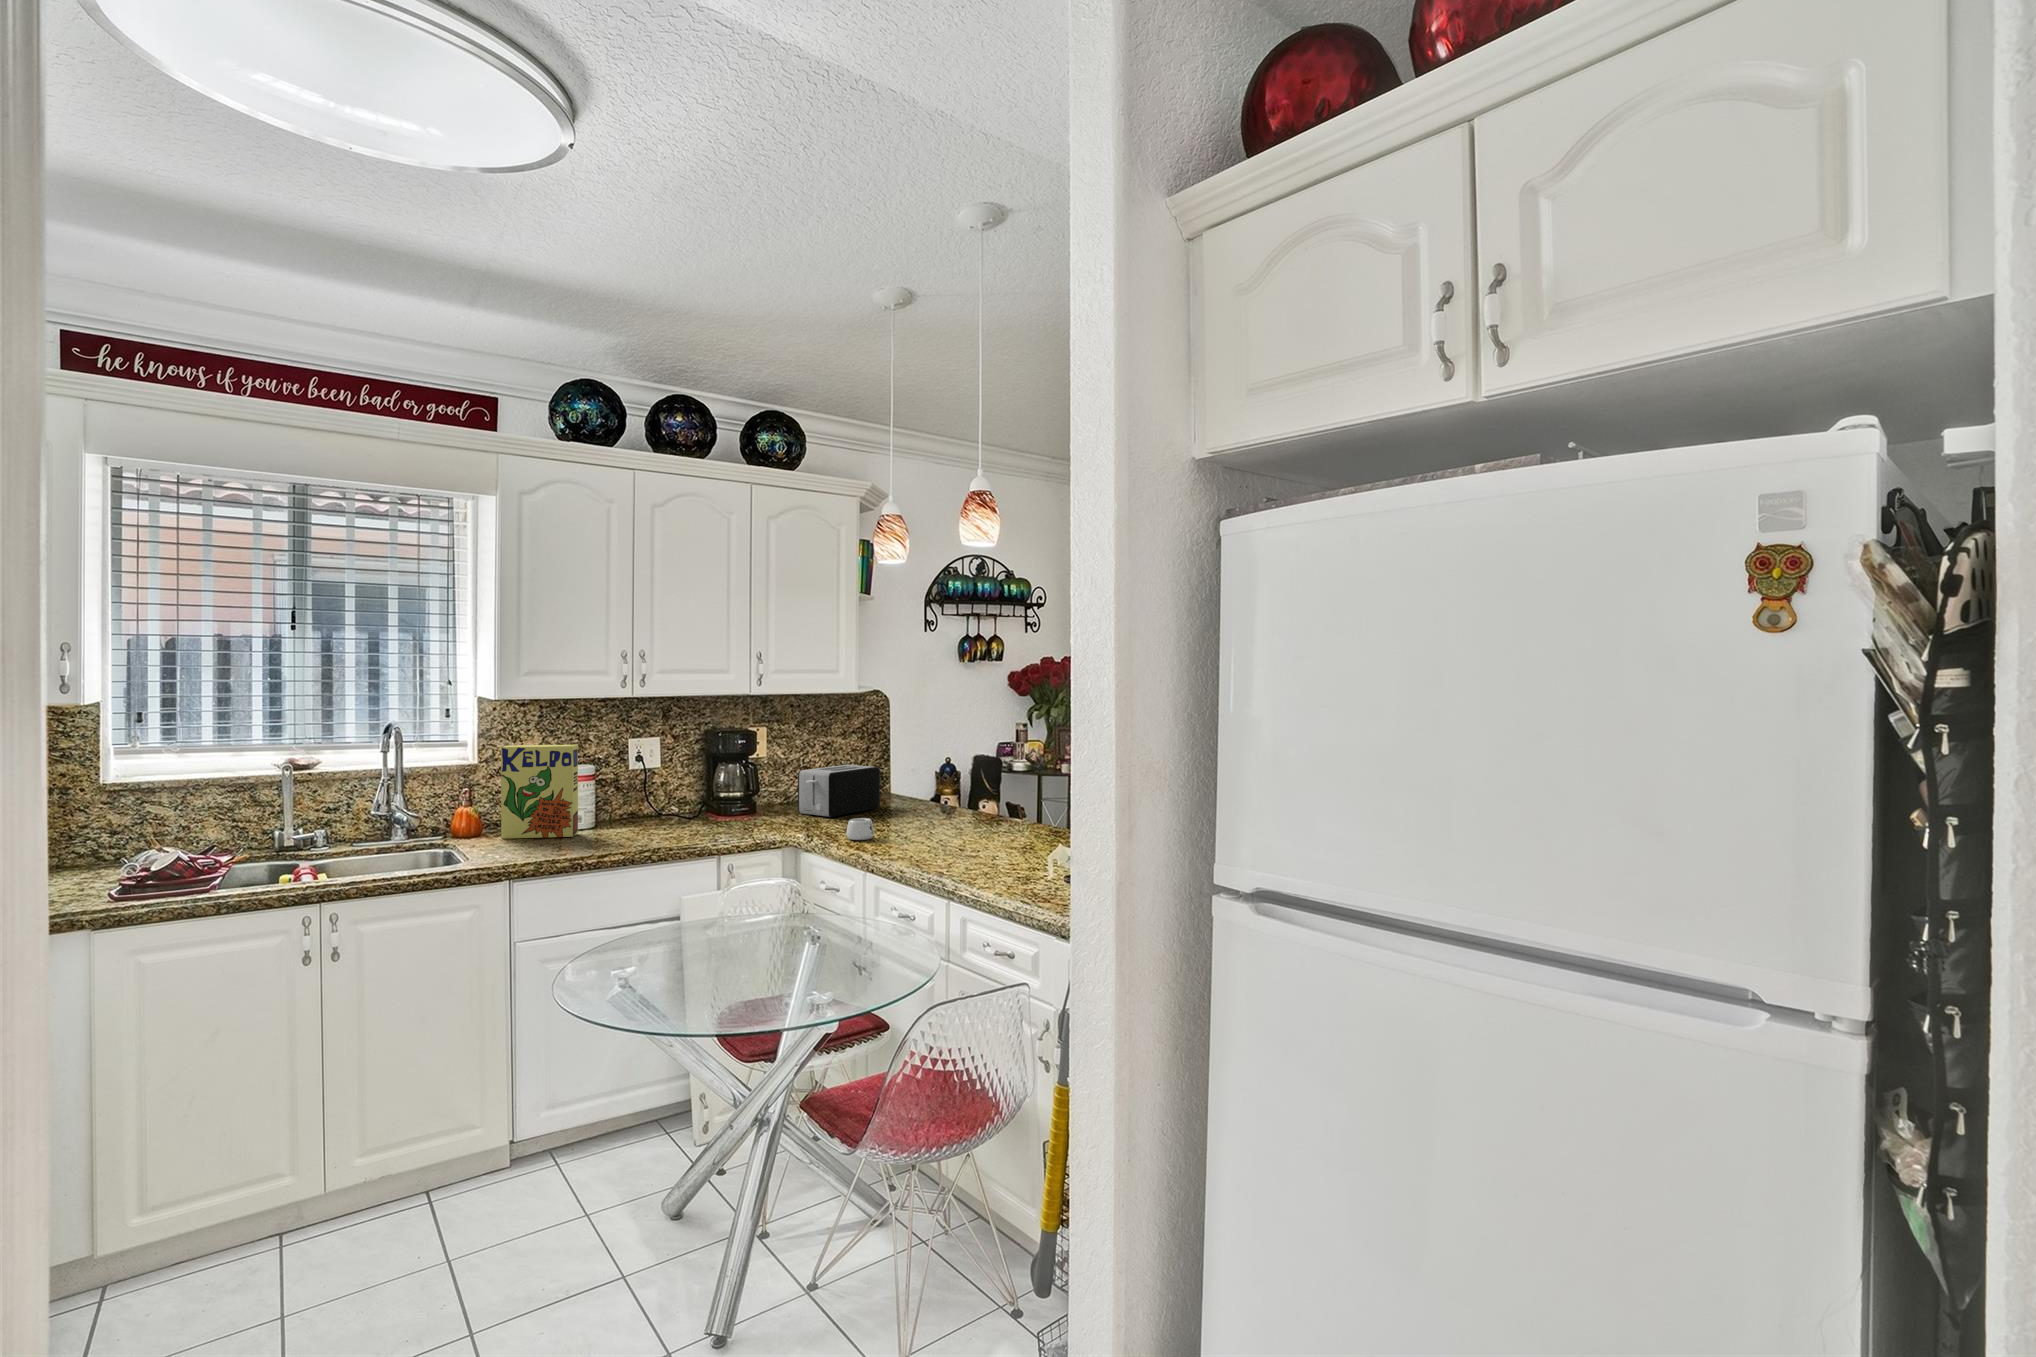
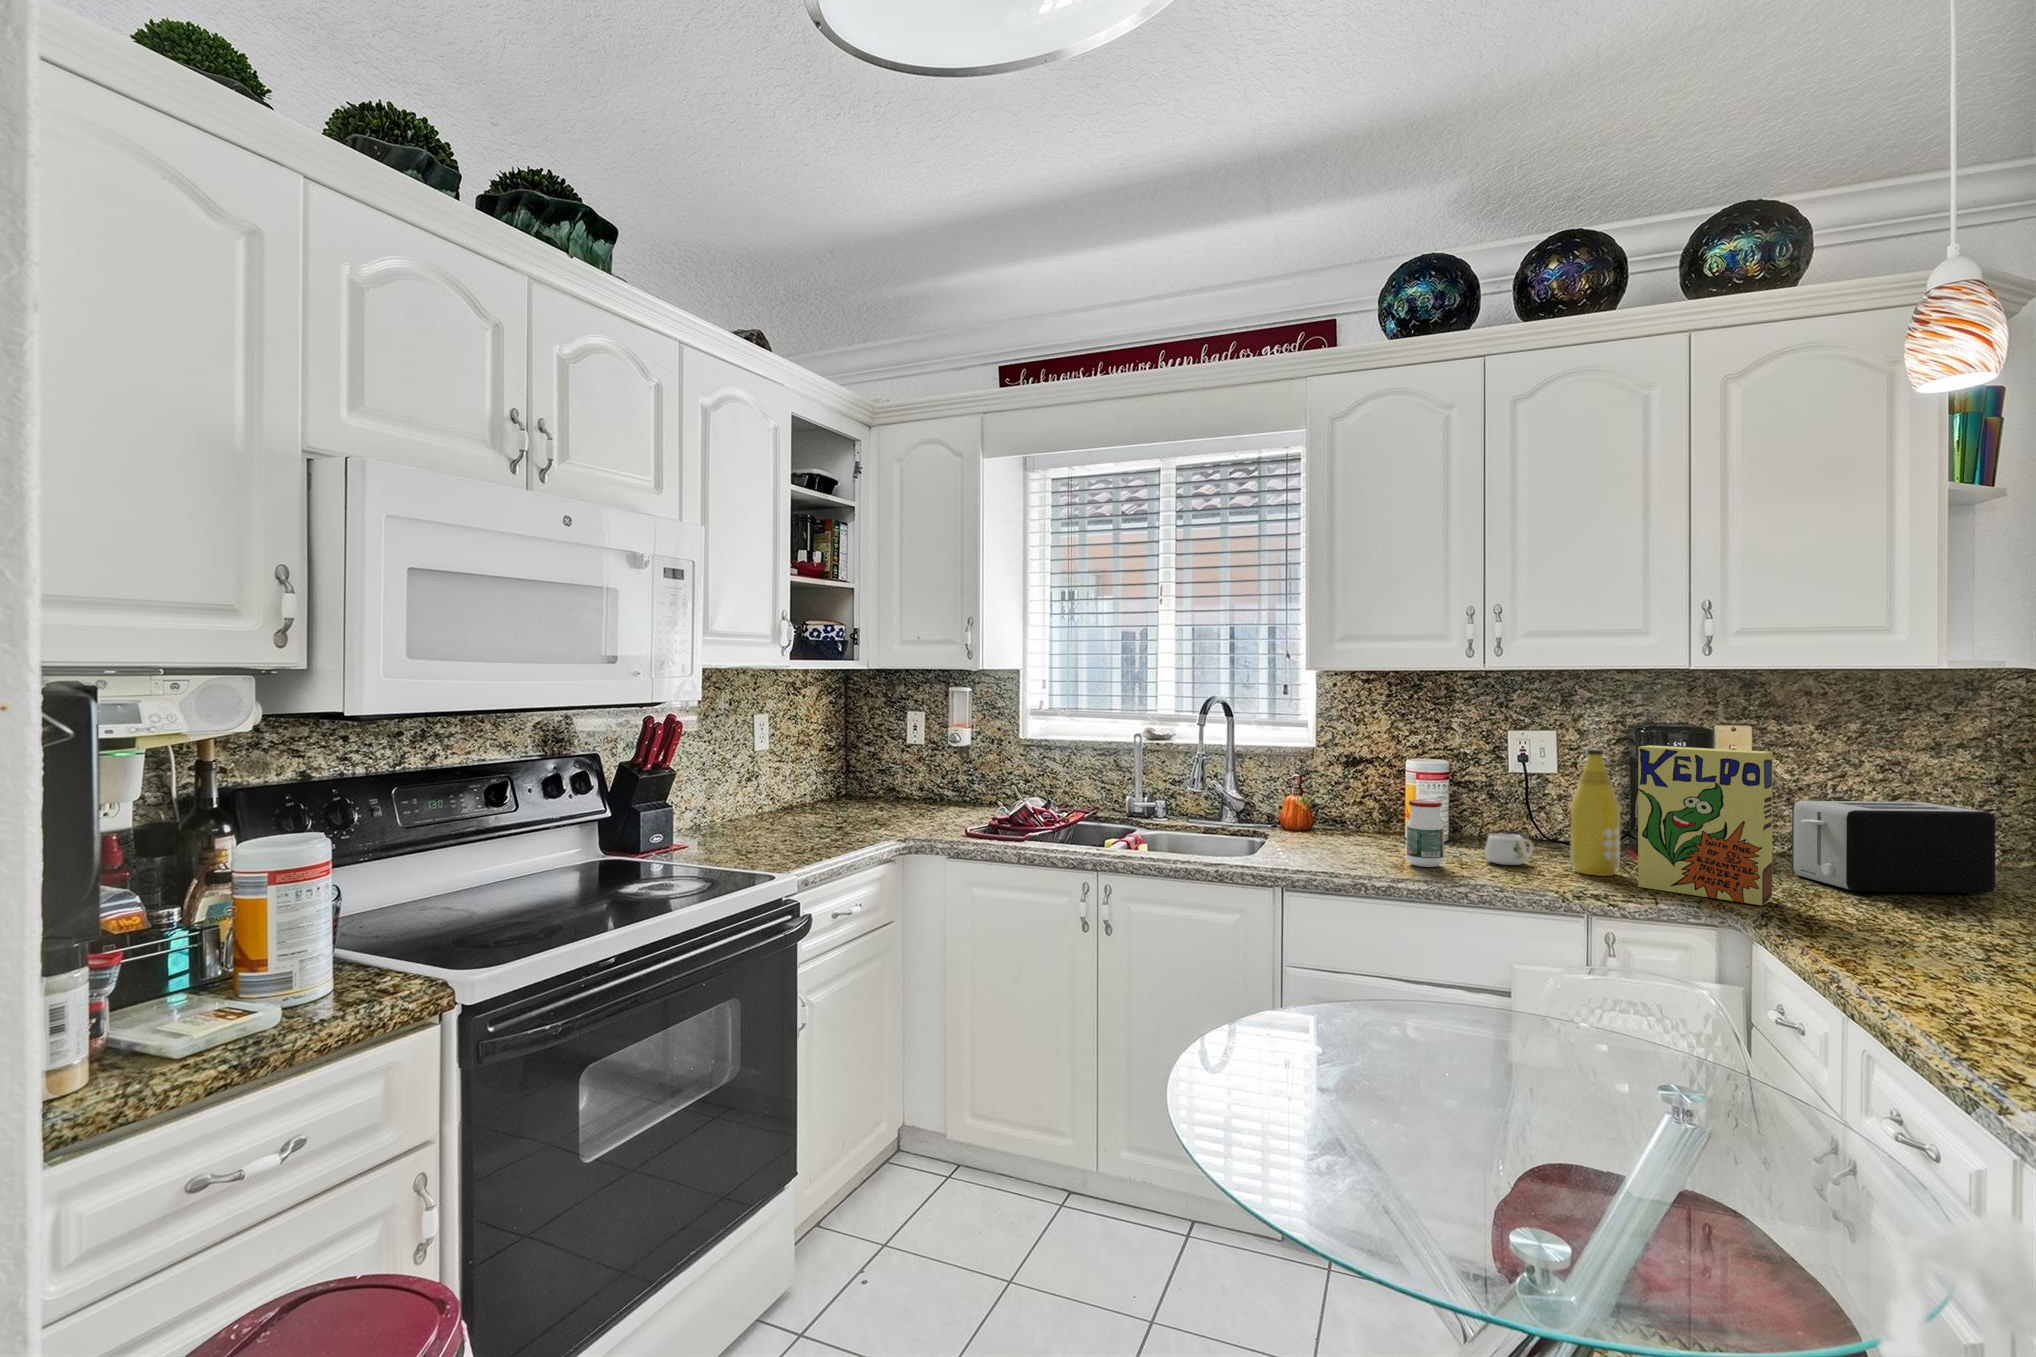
cereal box: present [501,745,578,839] -> present [1638,745,1773,905]
bottle: none [694,749,723,831] -> present [1570,749,1620,876]
jar: none [592,796,619,845] -> present [1407,800,1444,867]
mug: present [846,818,874,840] -> present [1485,834,1533,865]

